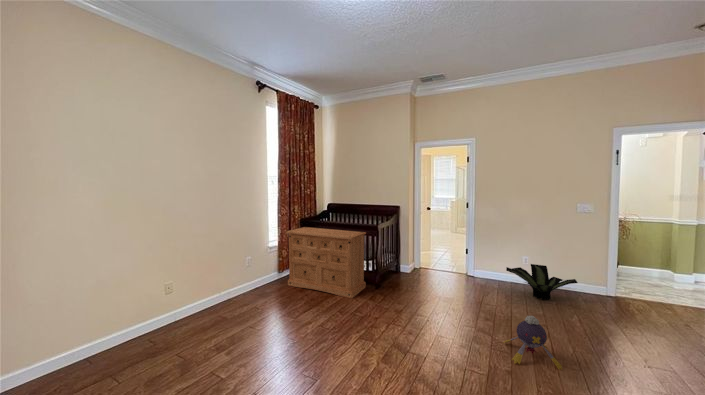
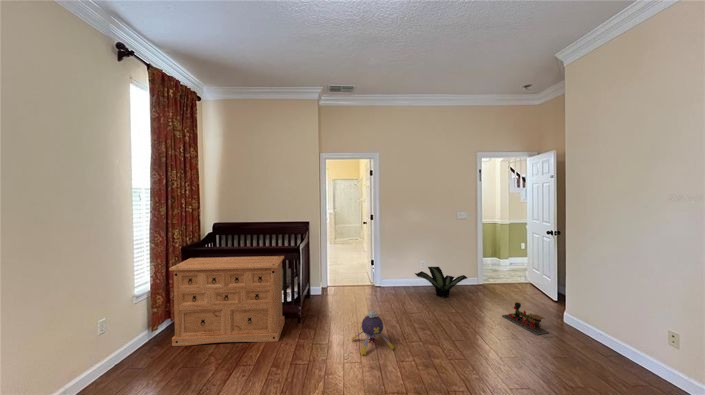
plush toy: present [503,316,562,370] -> present [352,310,394,356]
toy train: none [608,320,670,368] -> present [502,303,549,335]

